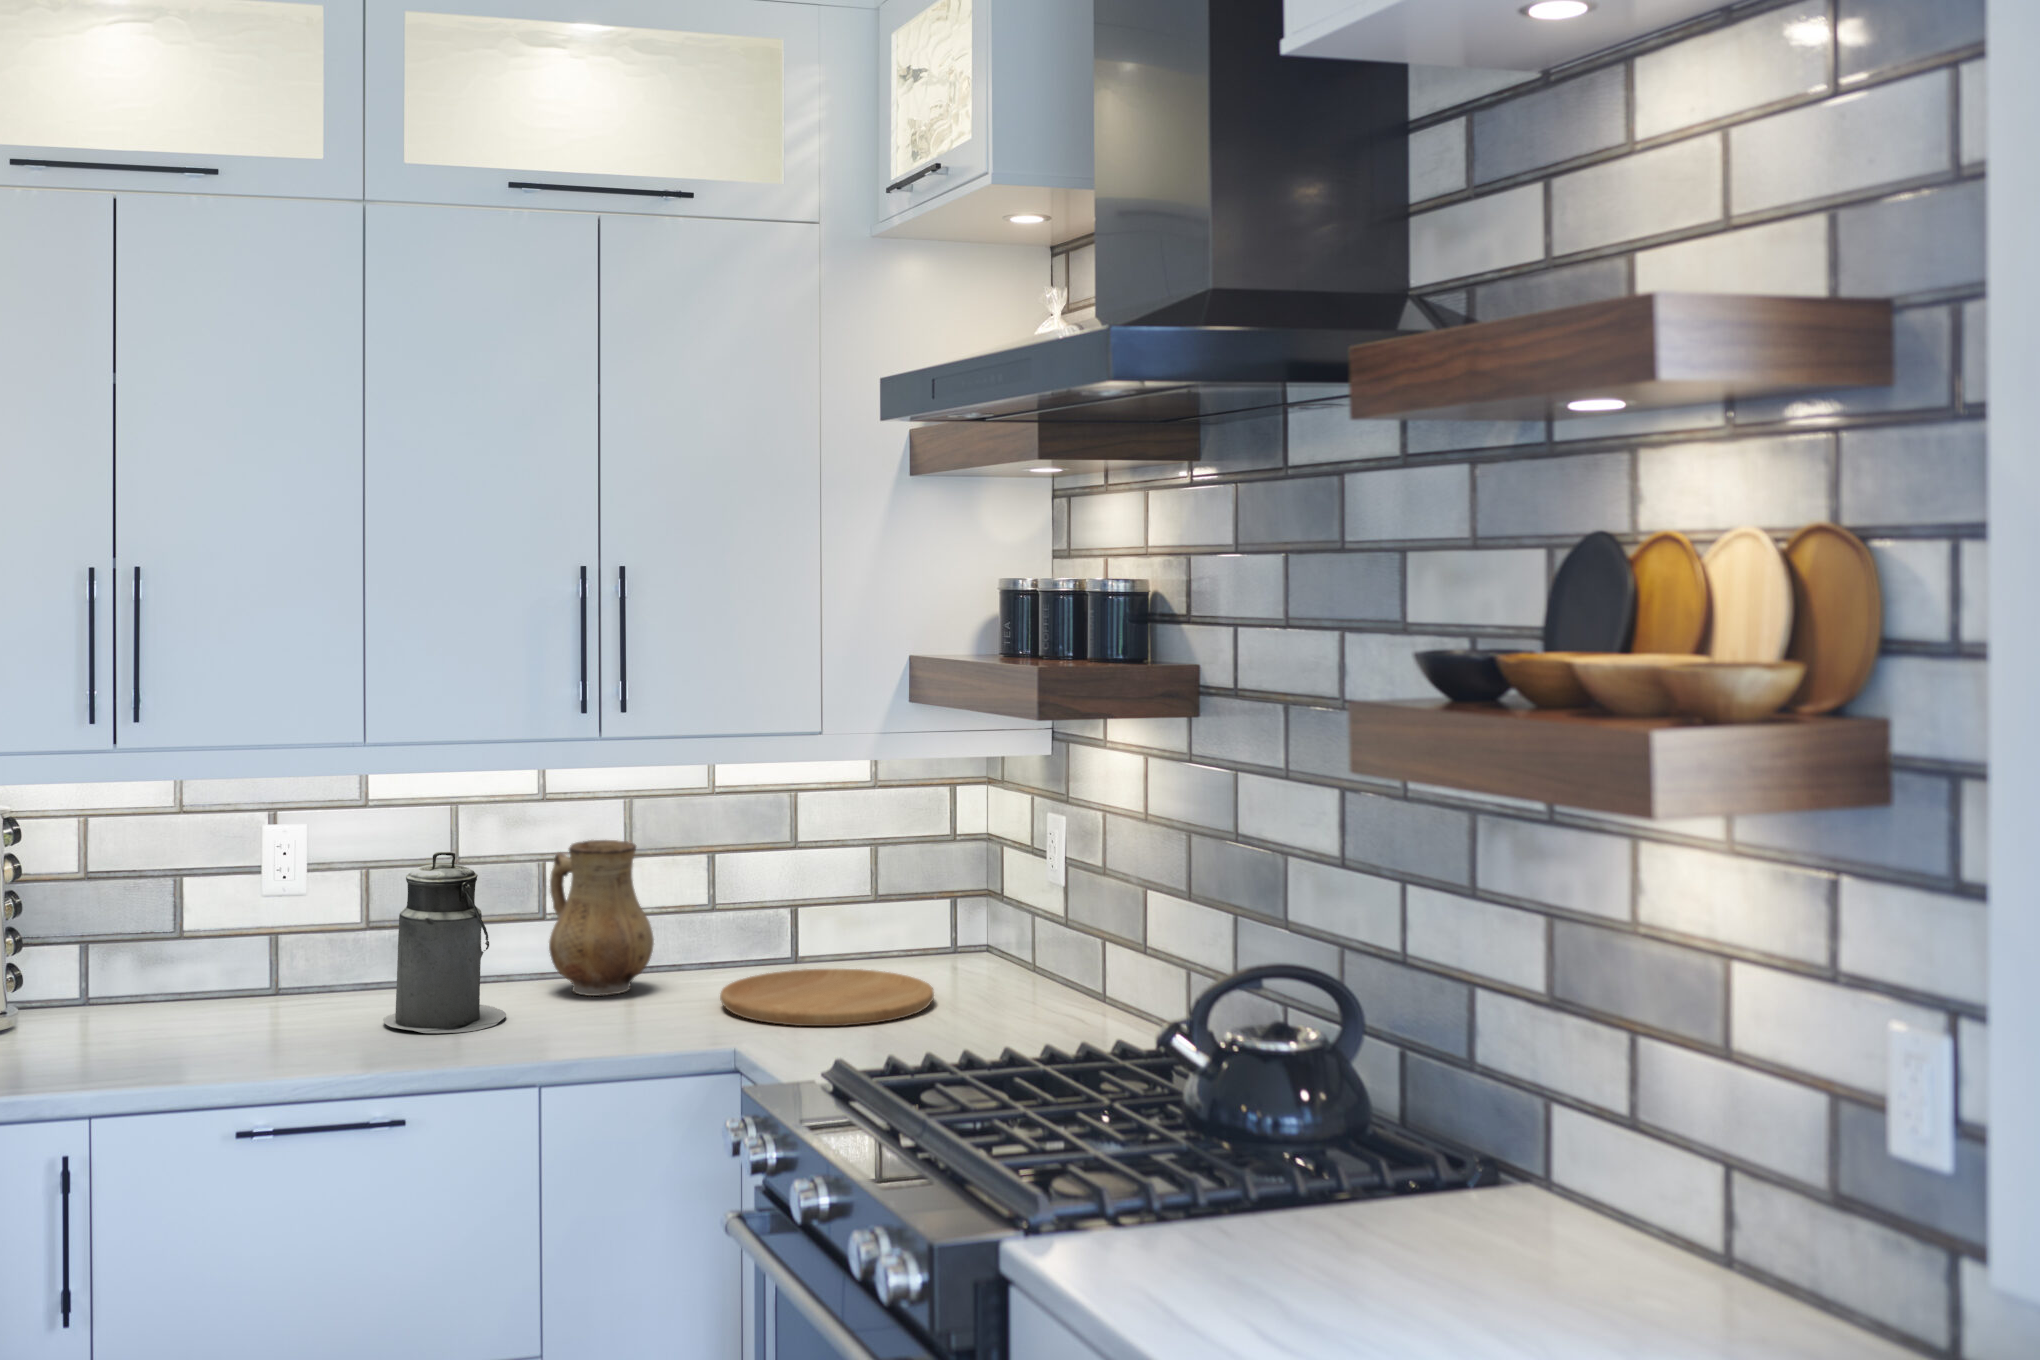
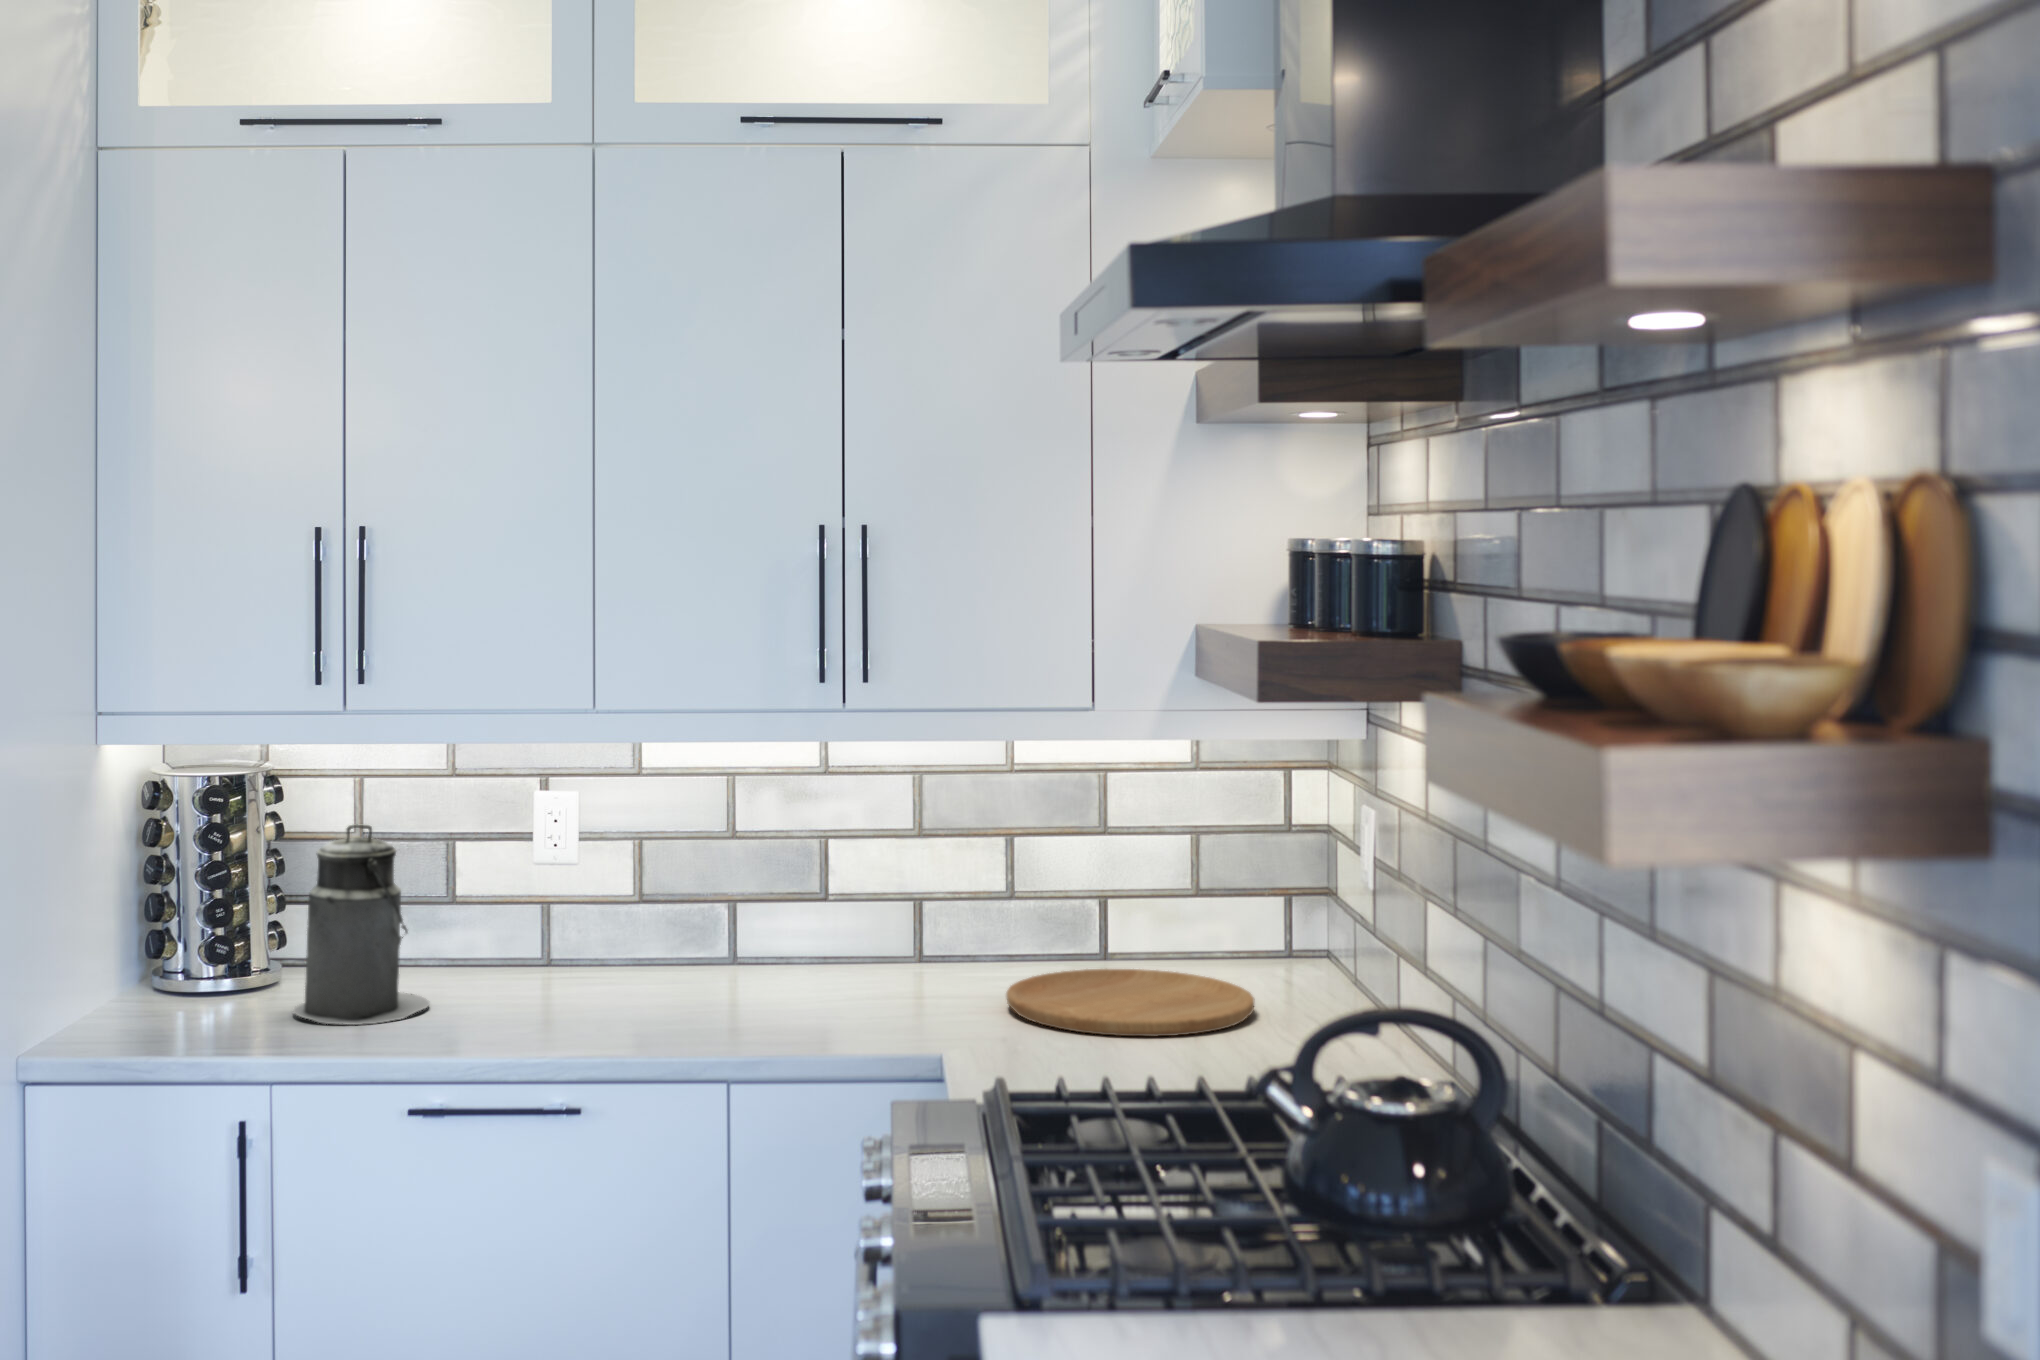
ceramic pitcher: present [549,840,654,996] -> none [828,816,941,987]
canister: present [383,852,506,1033] -> present [293,824,430,1025]

